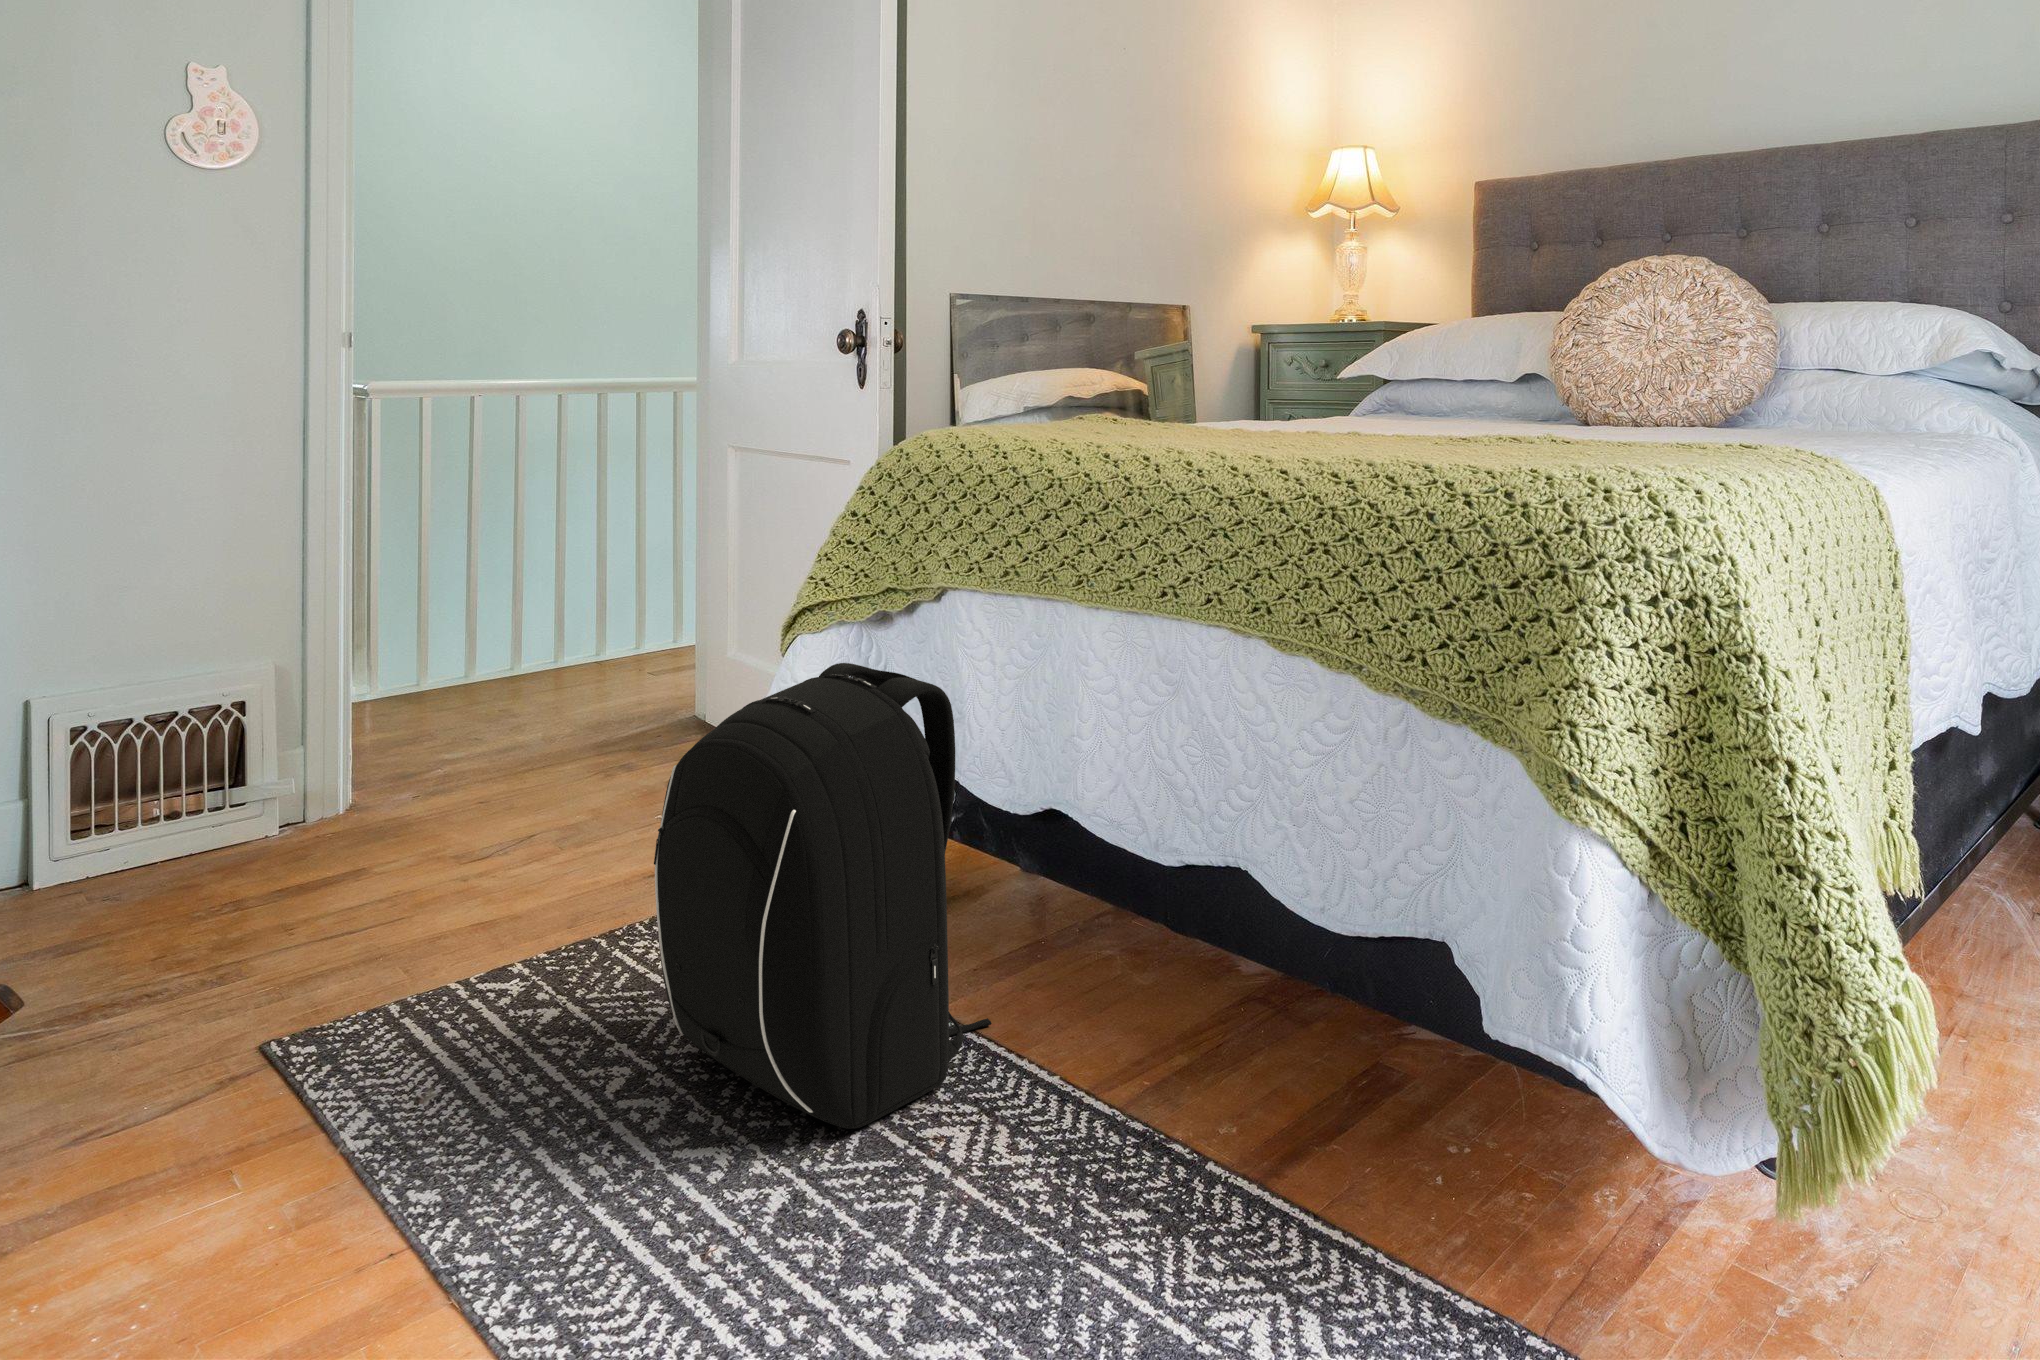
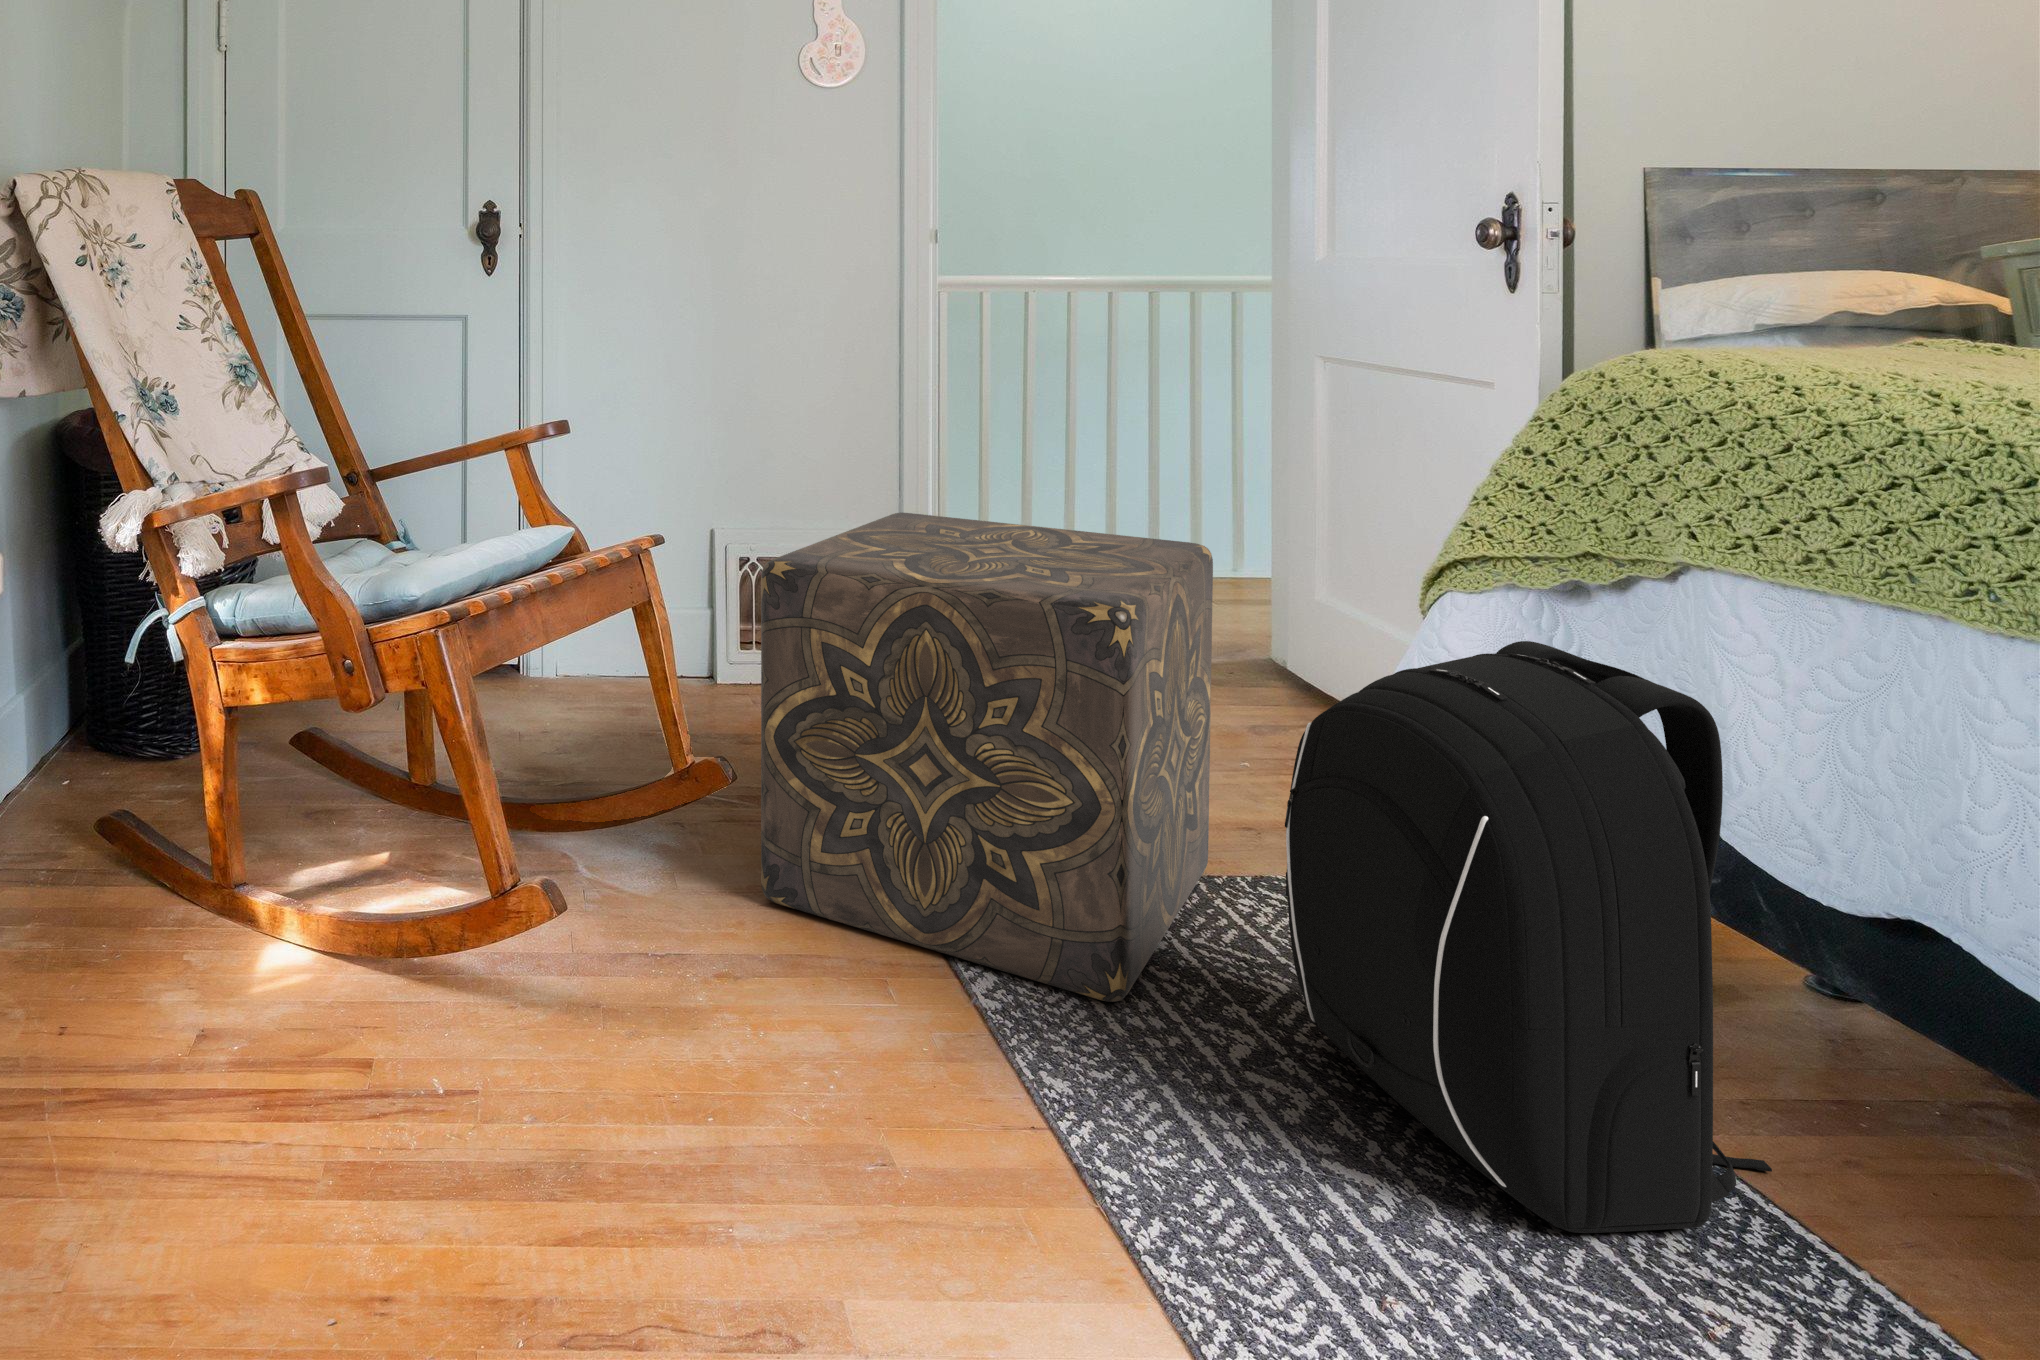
ottoman: none [62,622,615,1124] -> present [761,513,1213,1002]

